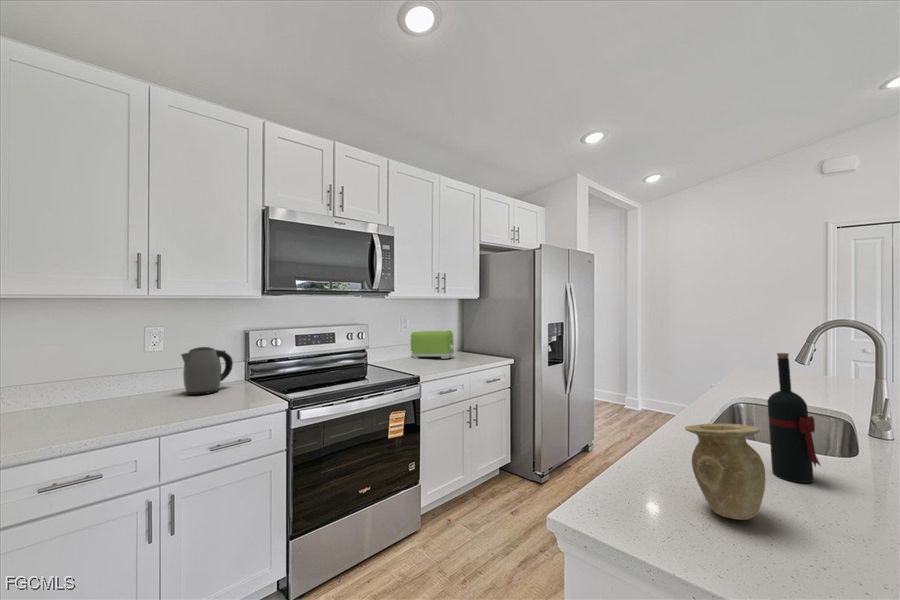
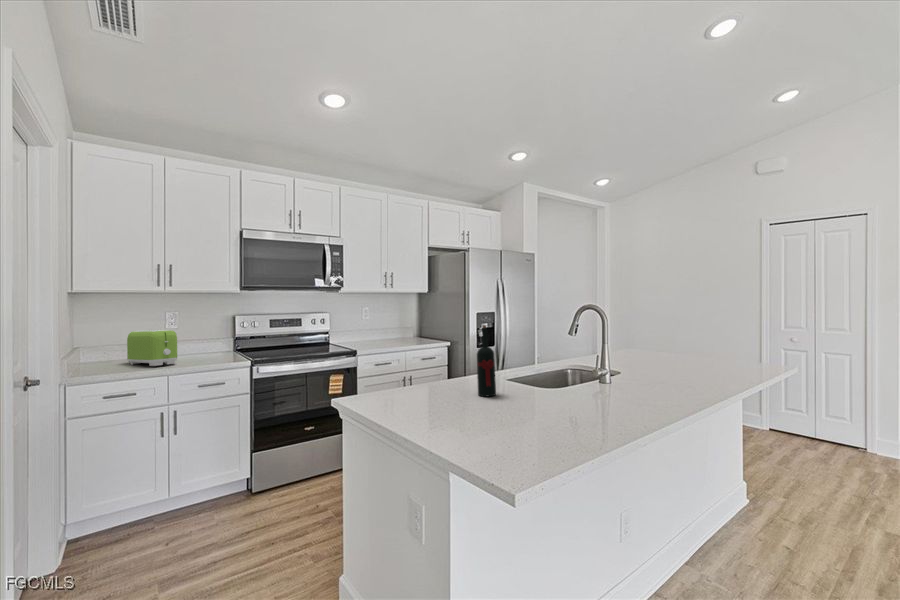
toaster: present [411,330,454,359] -> present [127,330,177,366]
kettle: present [181,347,233,395] -> none [187,325,223,357]
vase: present [685,424,765,520] -> none [400,359,432,403]

